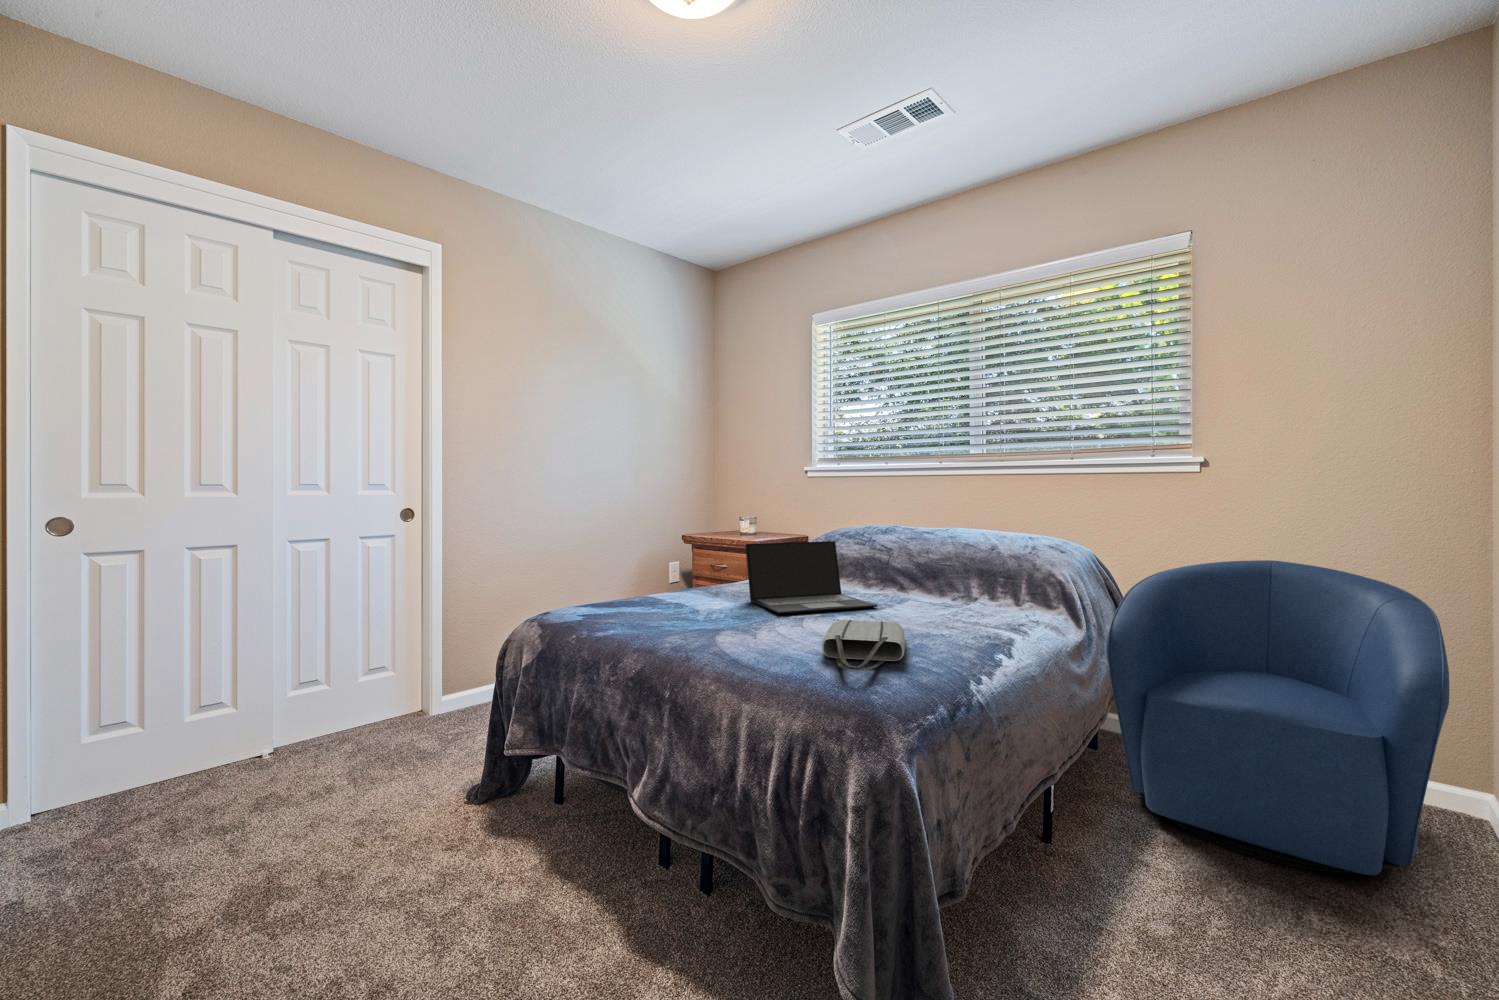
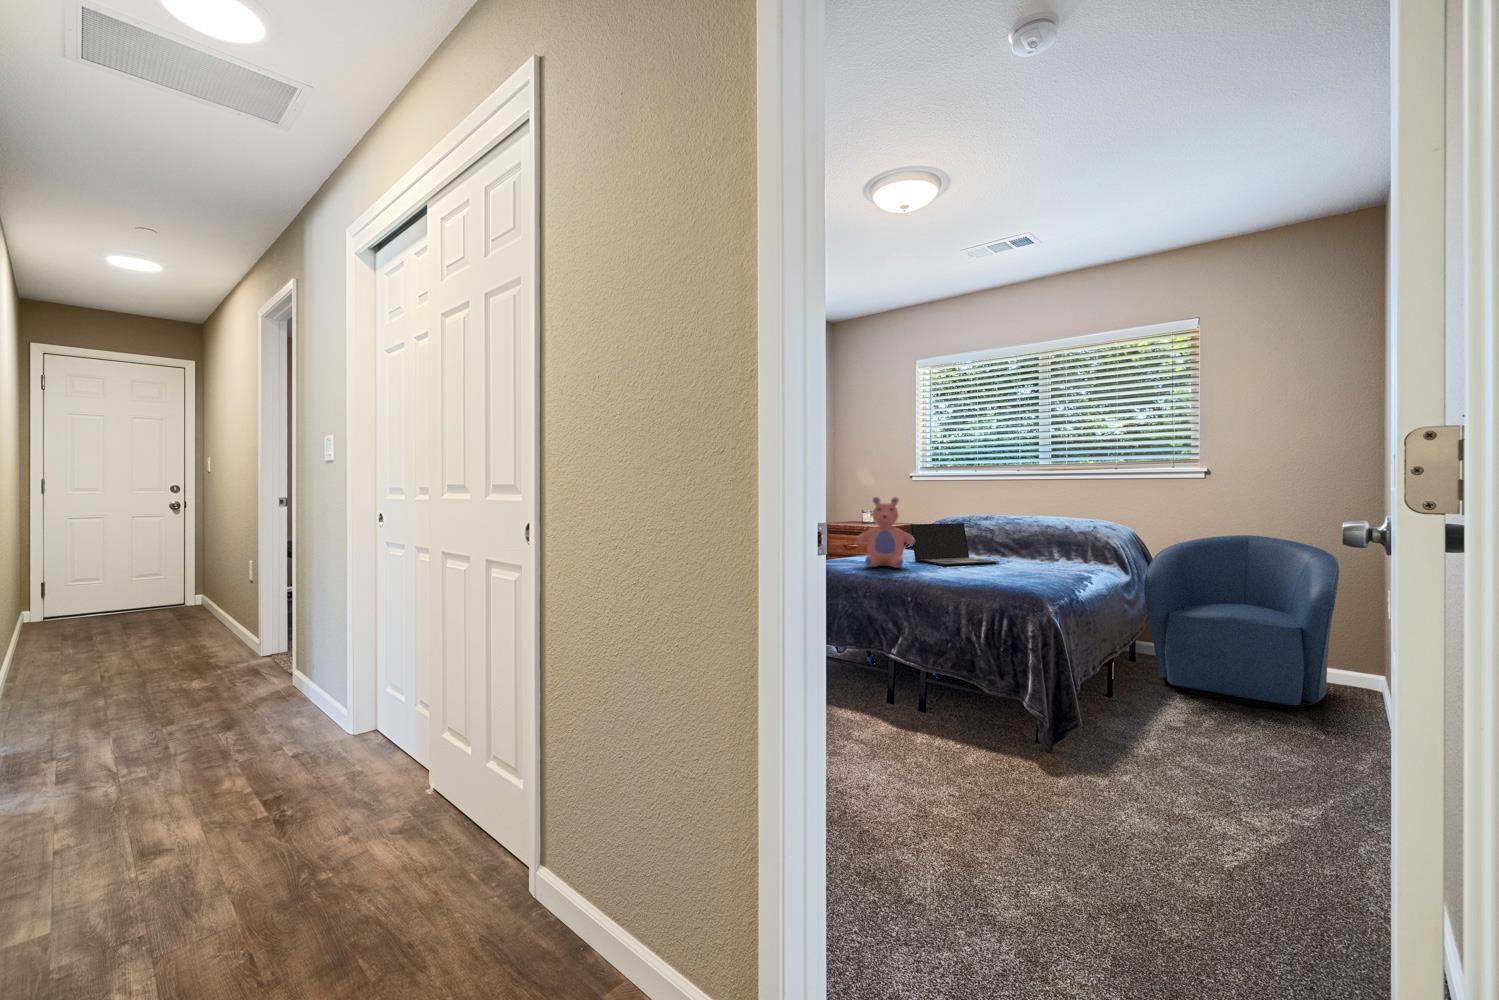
teddy bear: none [641,502,732,622] -> present [857,497,915,568]
tote bag: present [822,620,905,669] -> none [987,565,1038,582]

